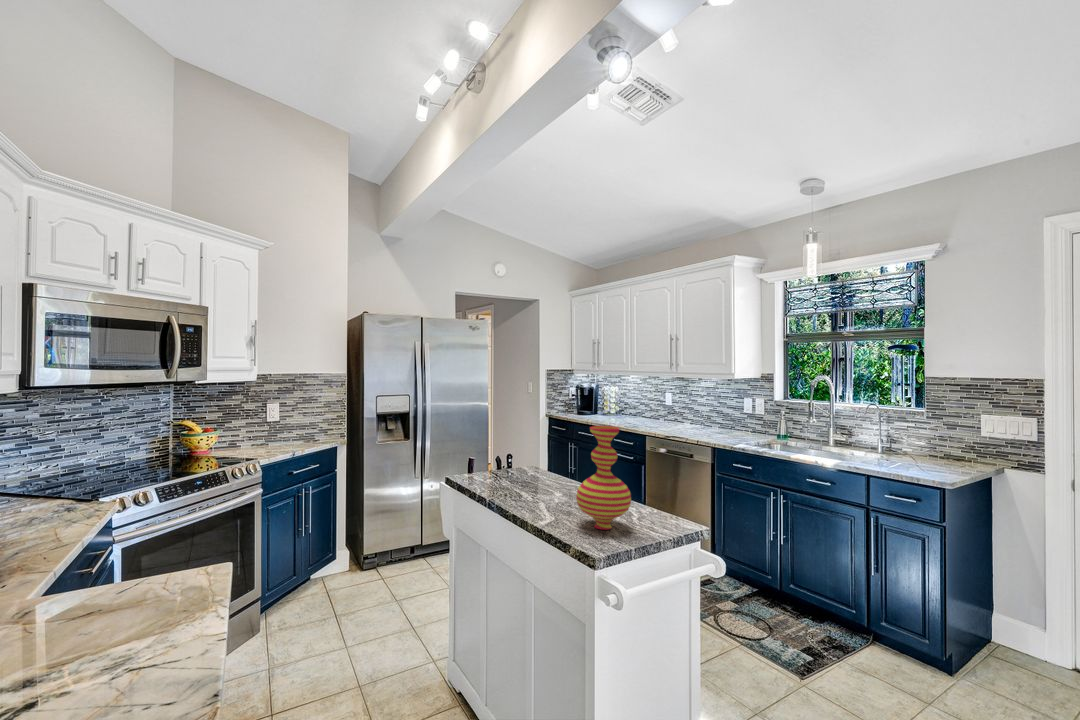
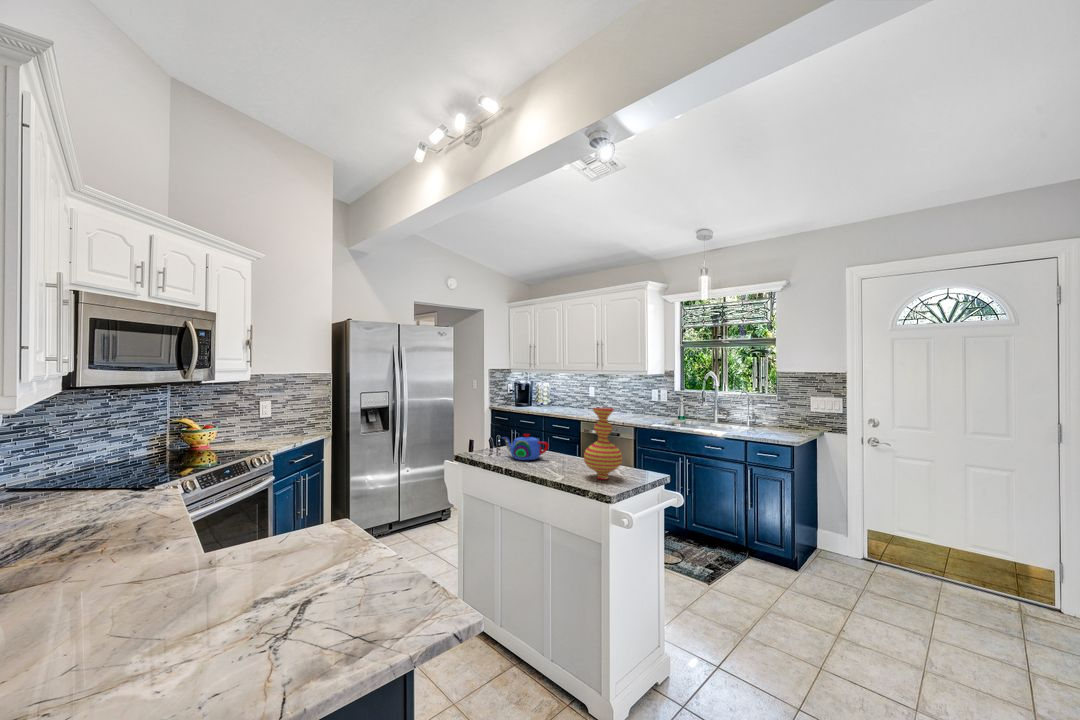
teapot: none [494,456,550,492] -> present [502,434,549,460]

